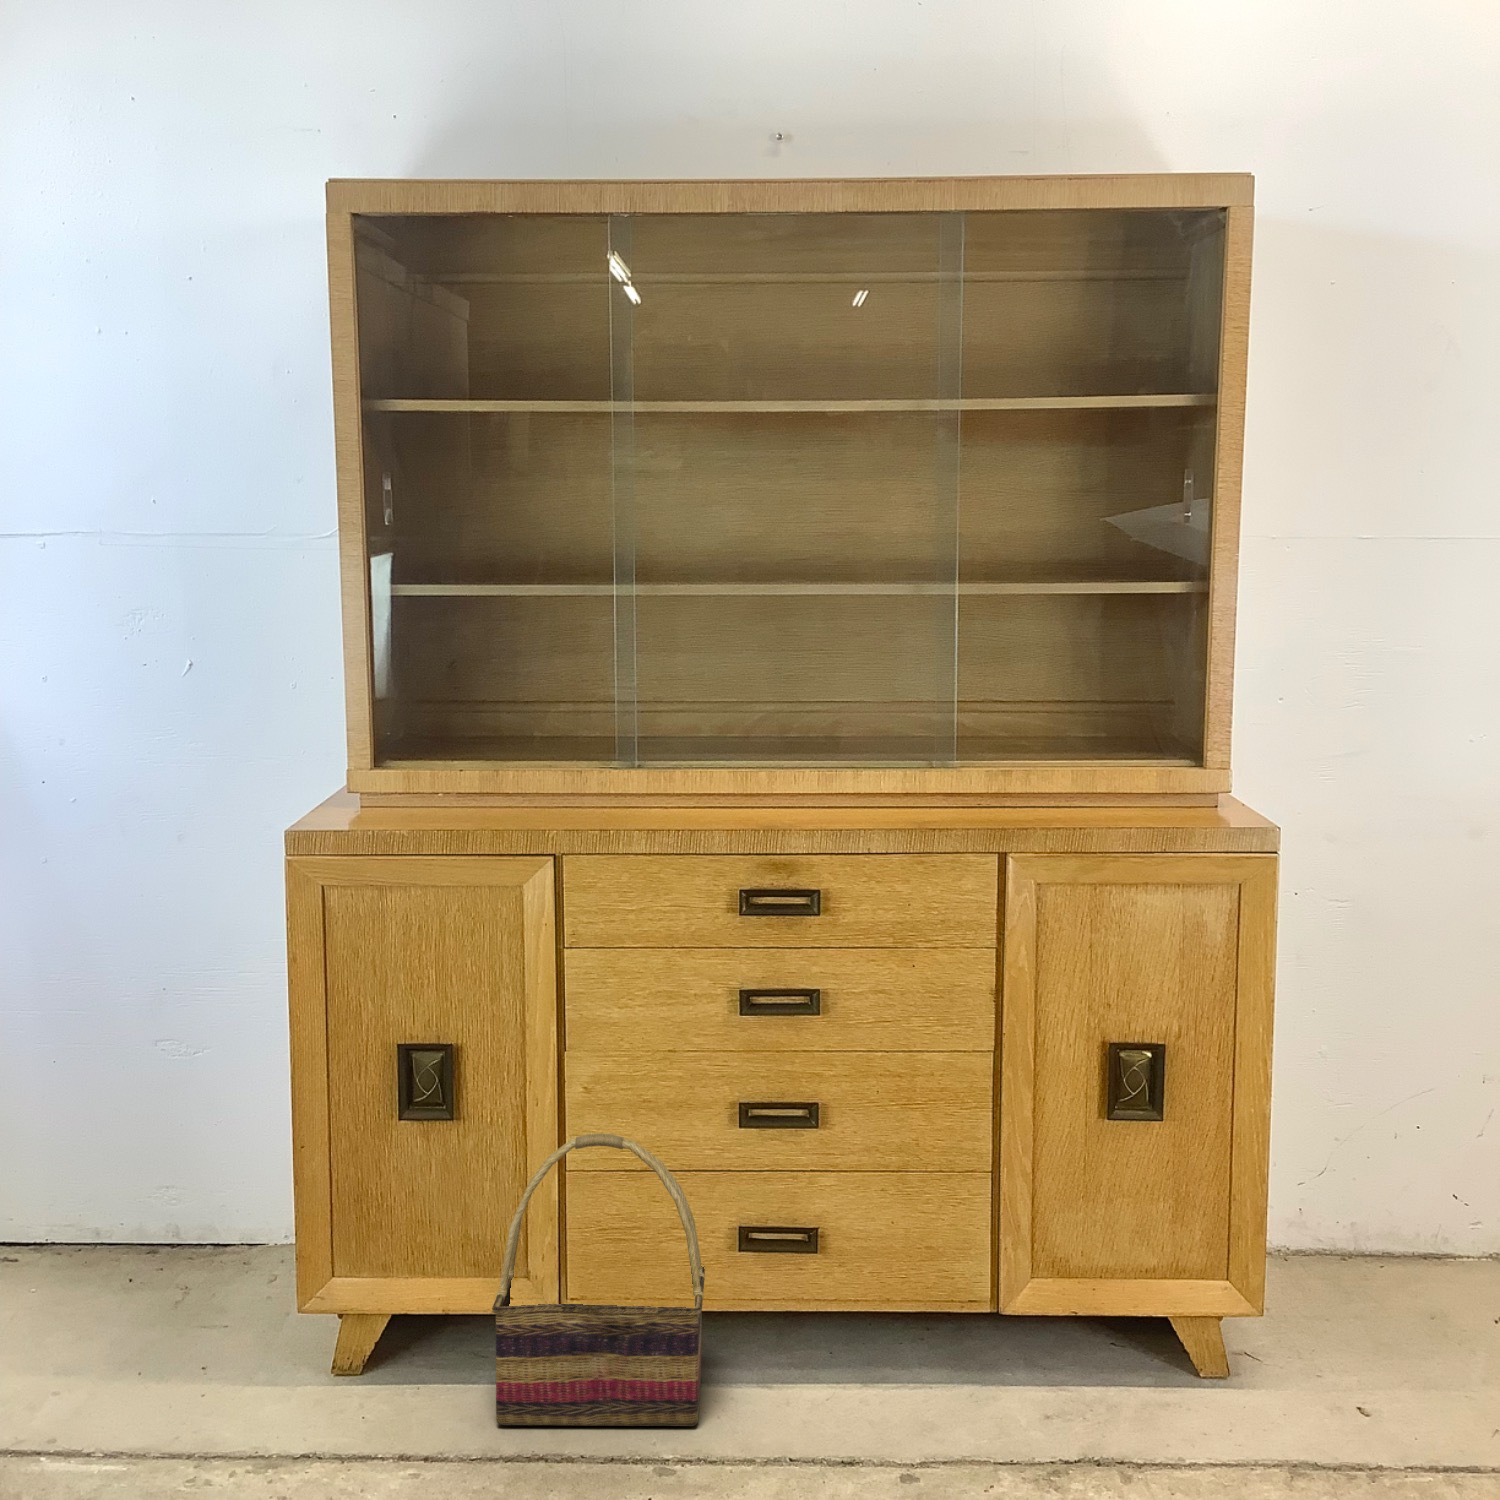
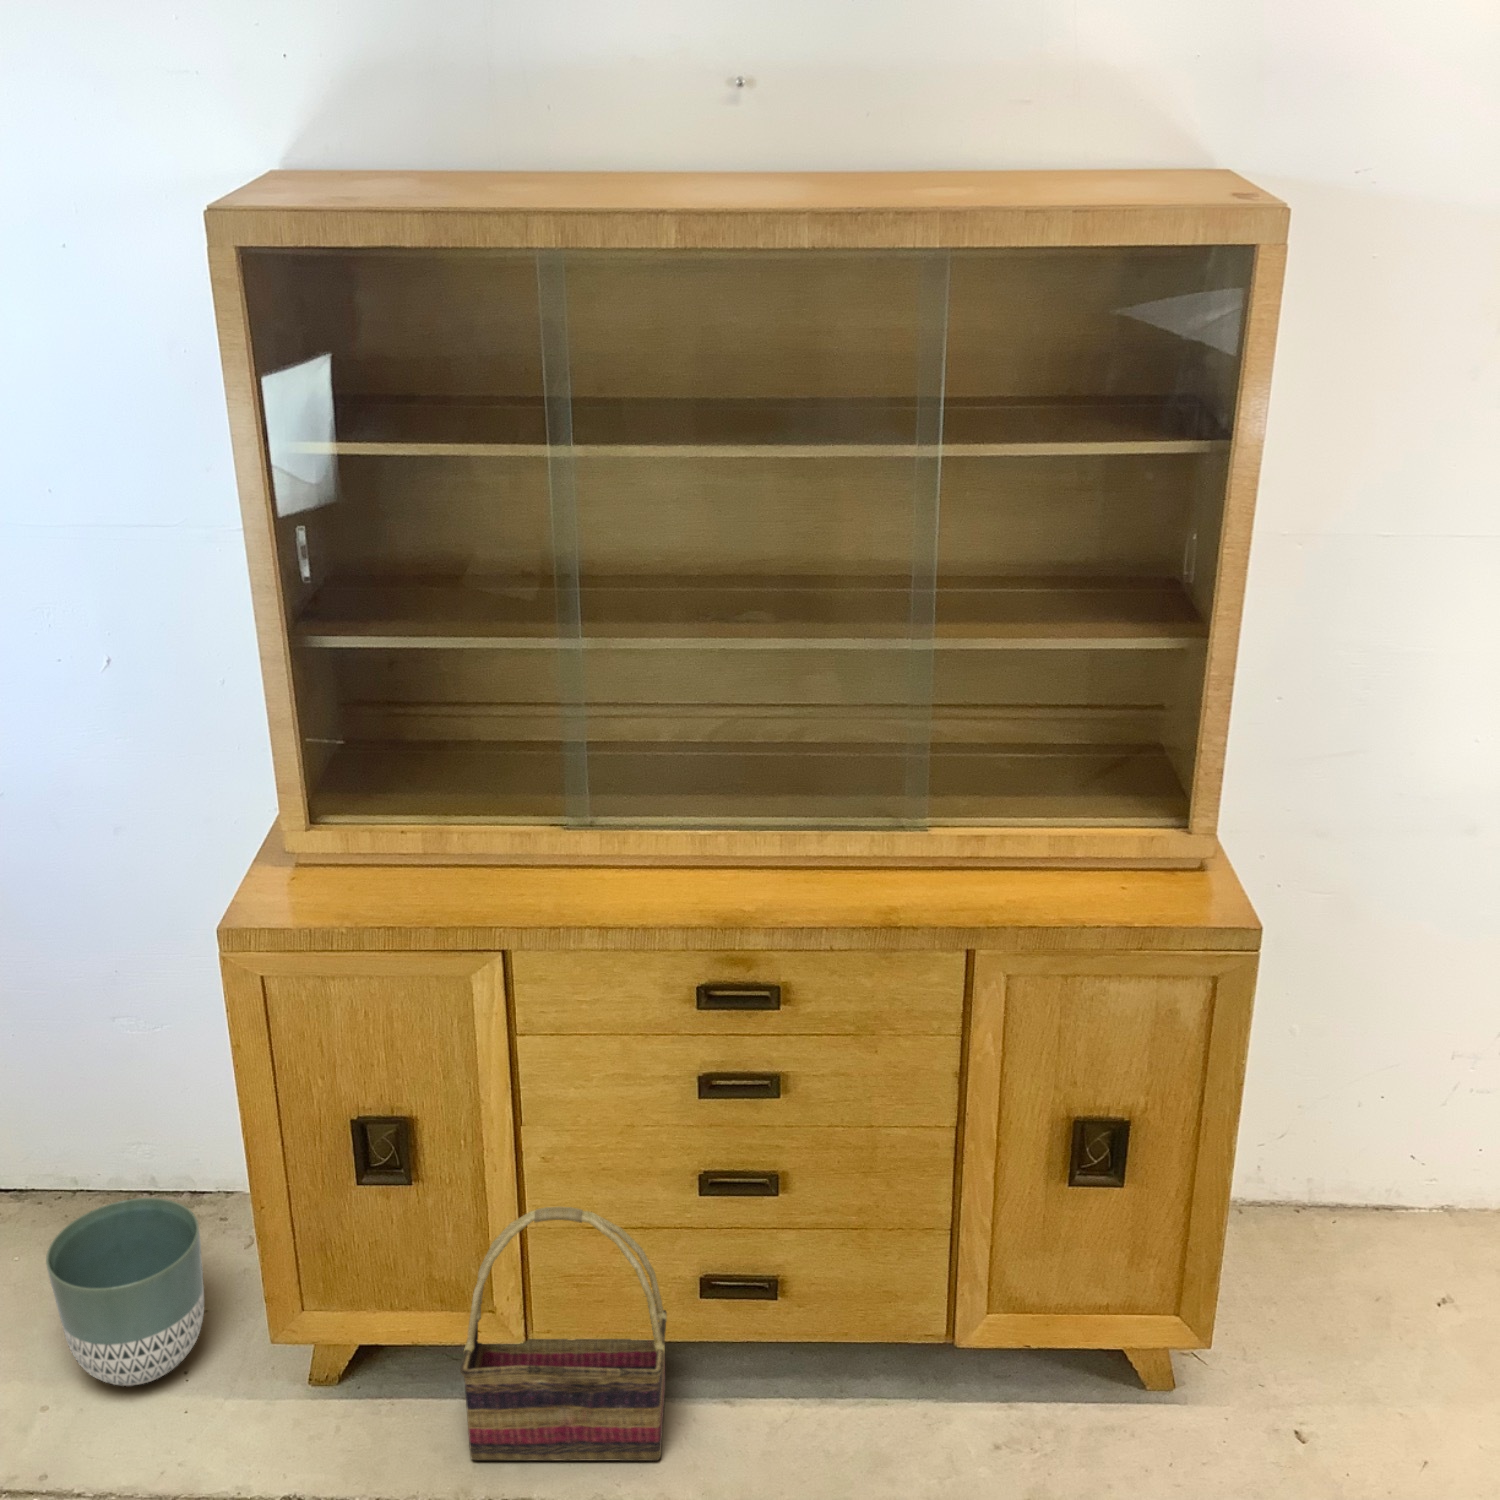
planter: none [75,1181,232,1368] -> present [46,1198,204,1386]

